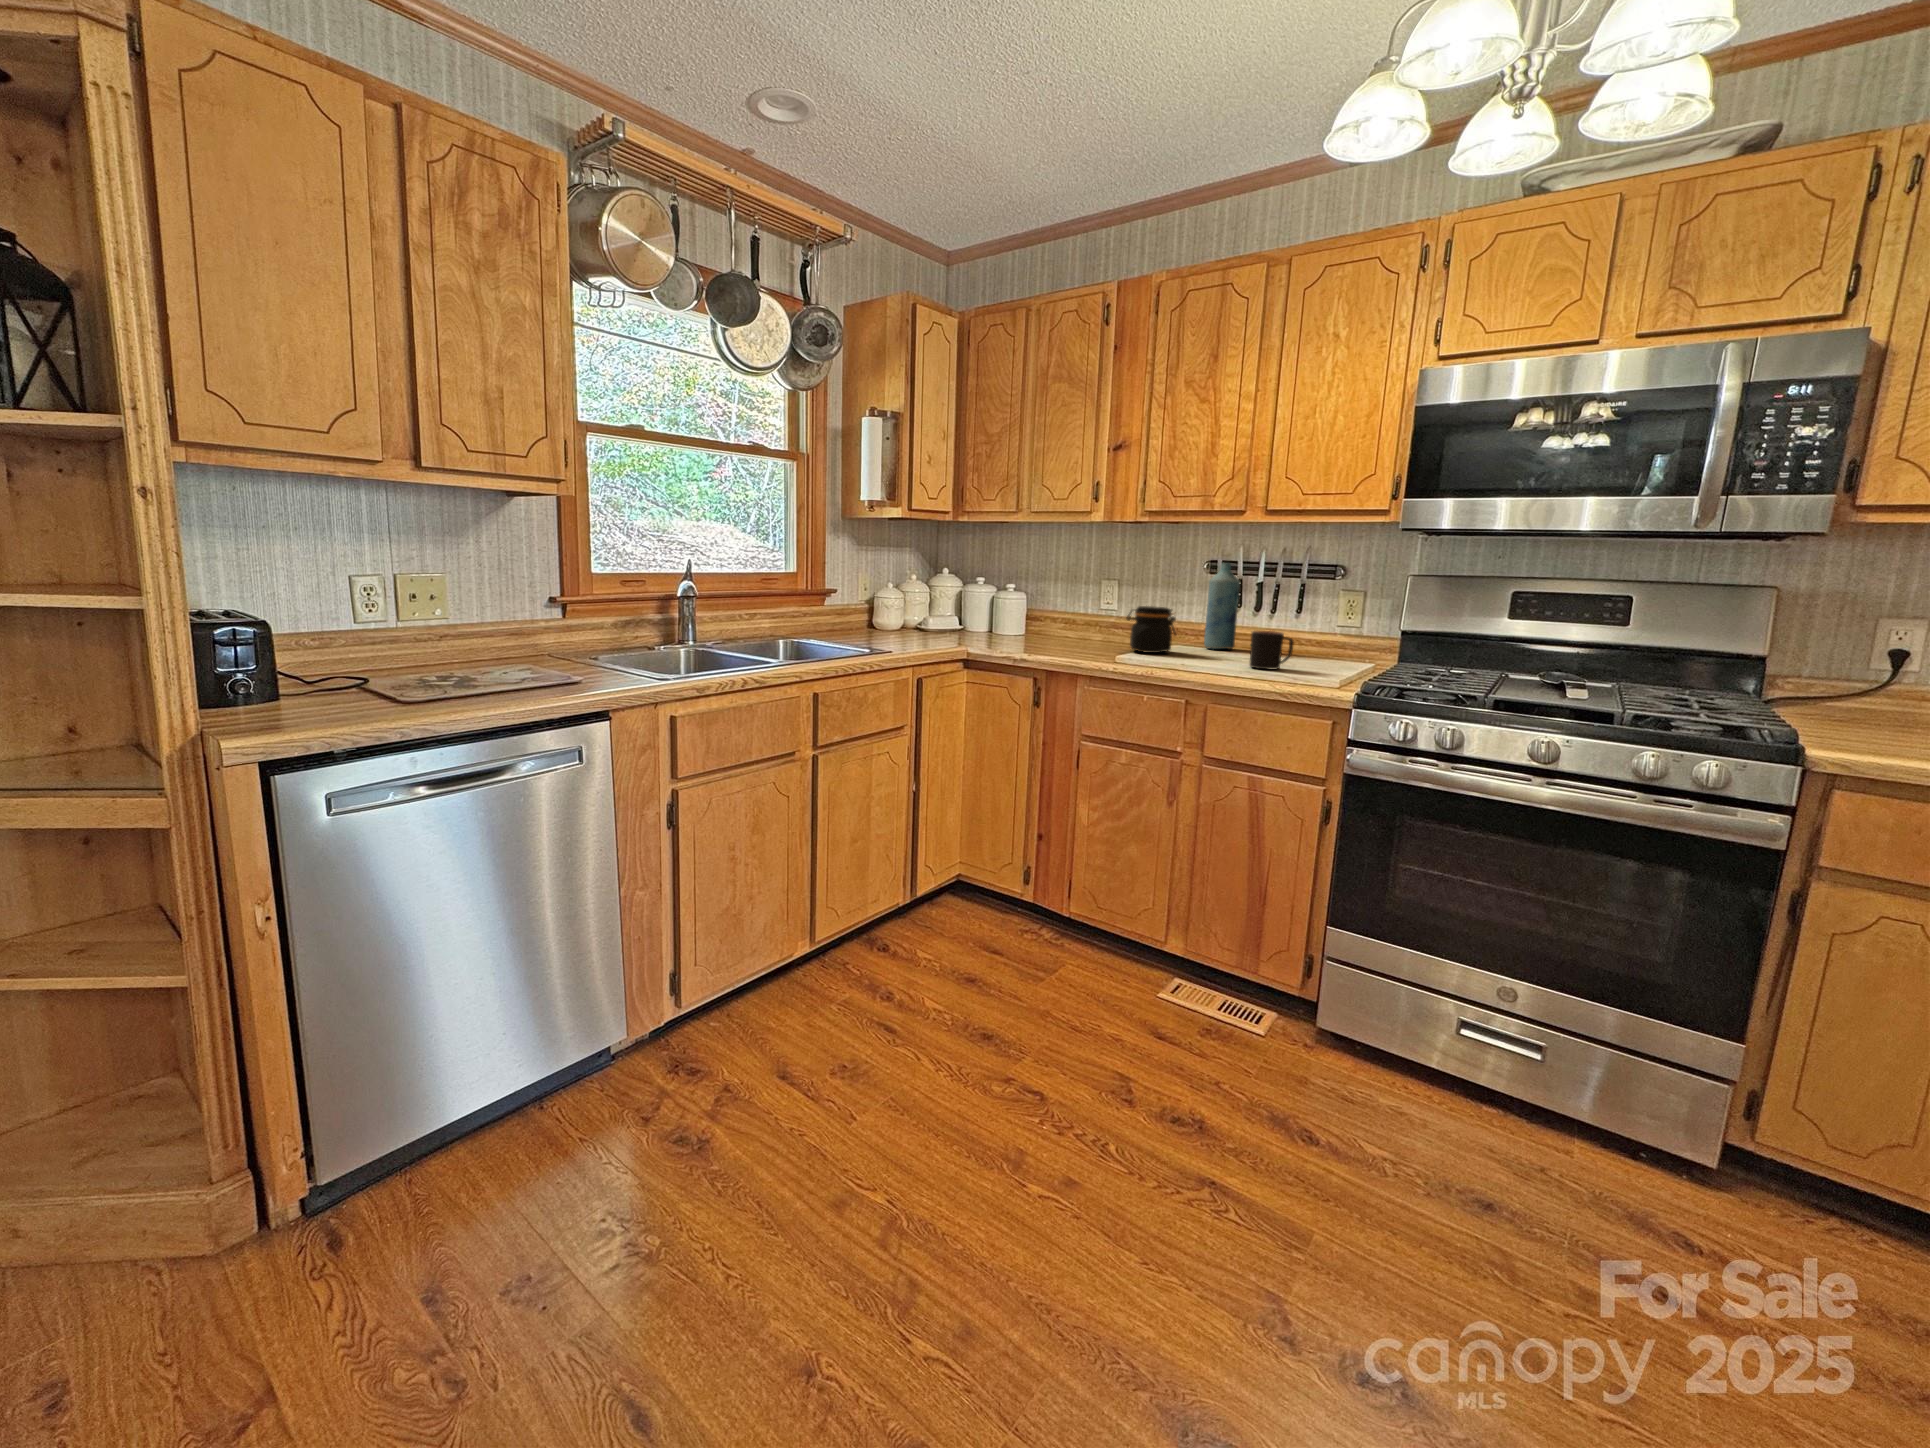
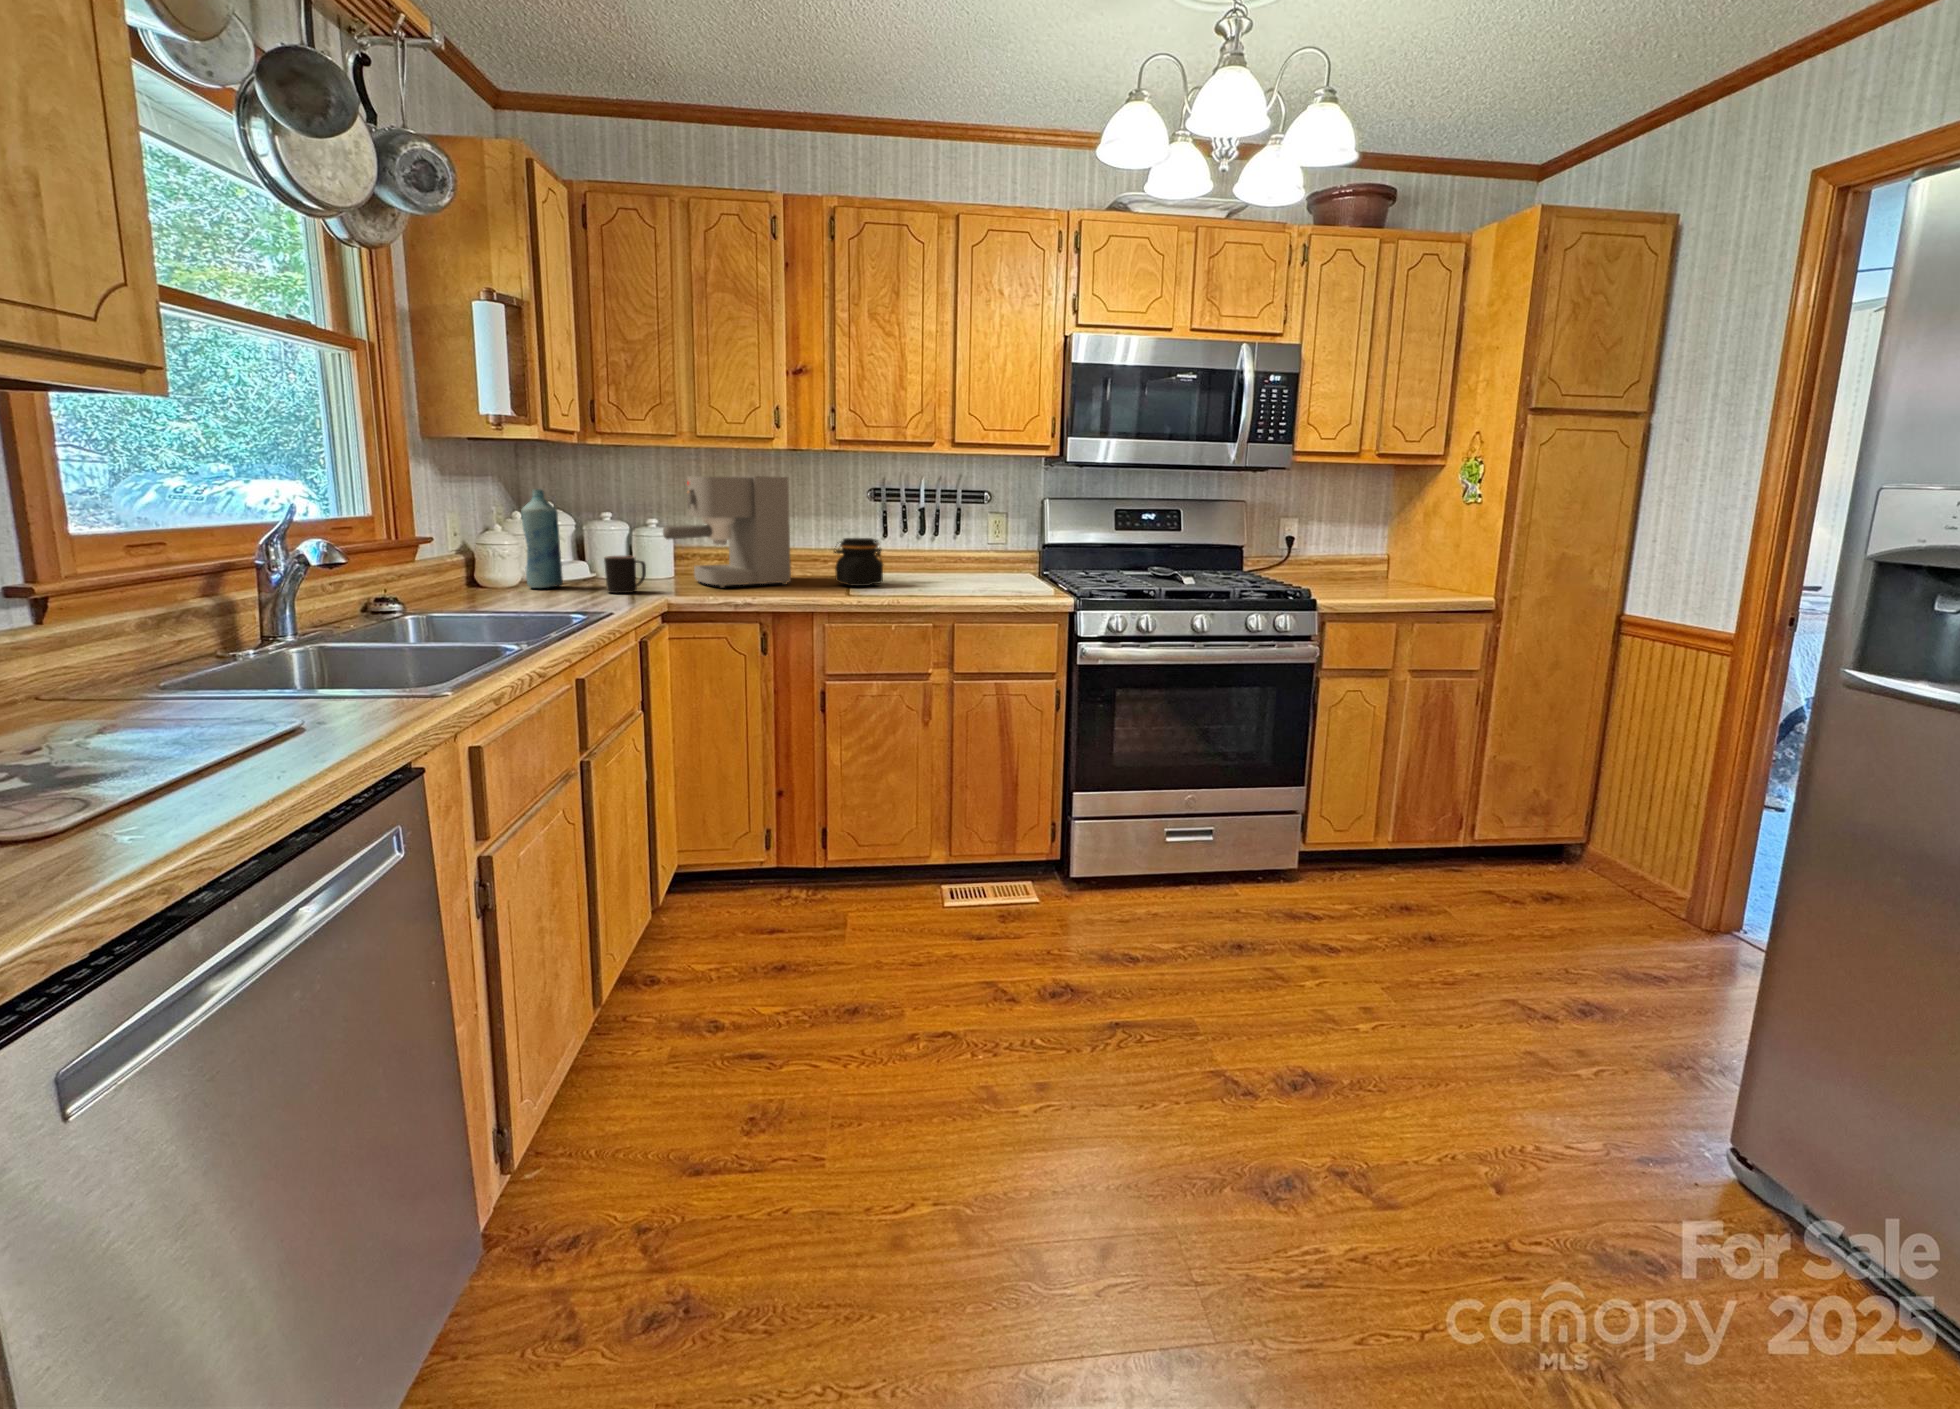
coffee maker: none [989,547,1099,646] -> present [663,476,791,588]
bottle: present [1204,563,1240,649] -> present [521,489,563,588]
mug: present [1250,631,1294,670] -> present [604,556,646,593]

